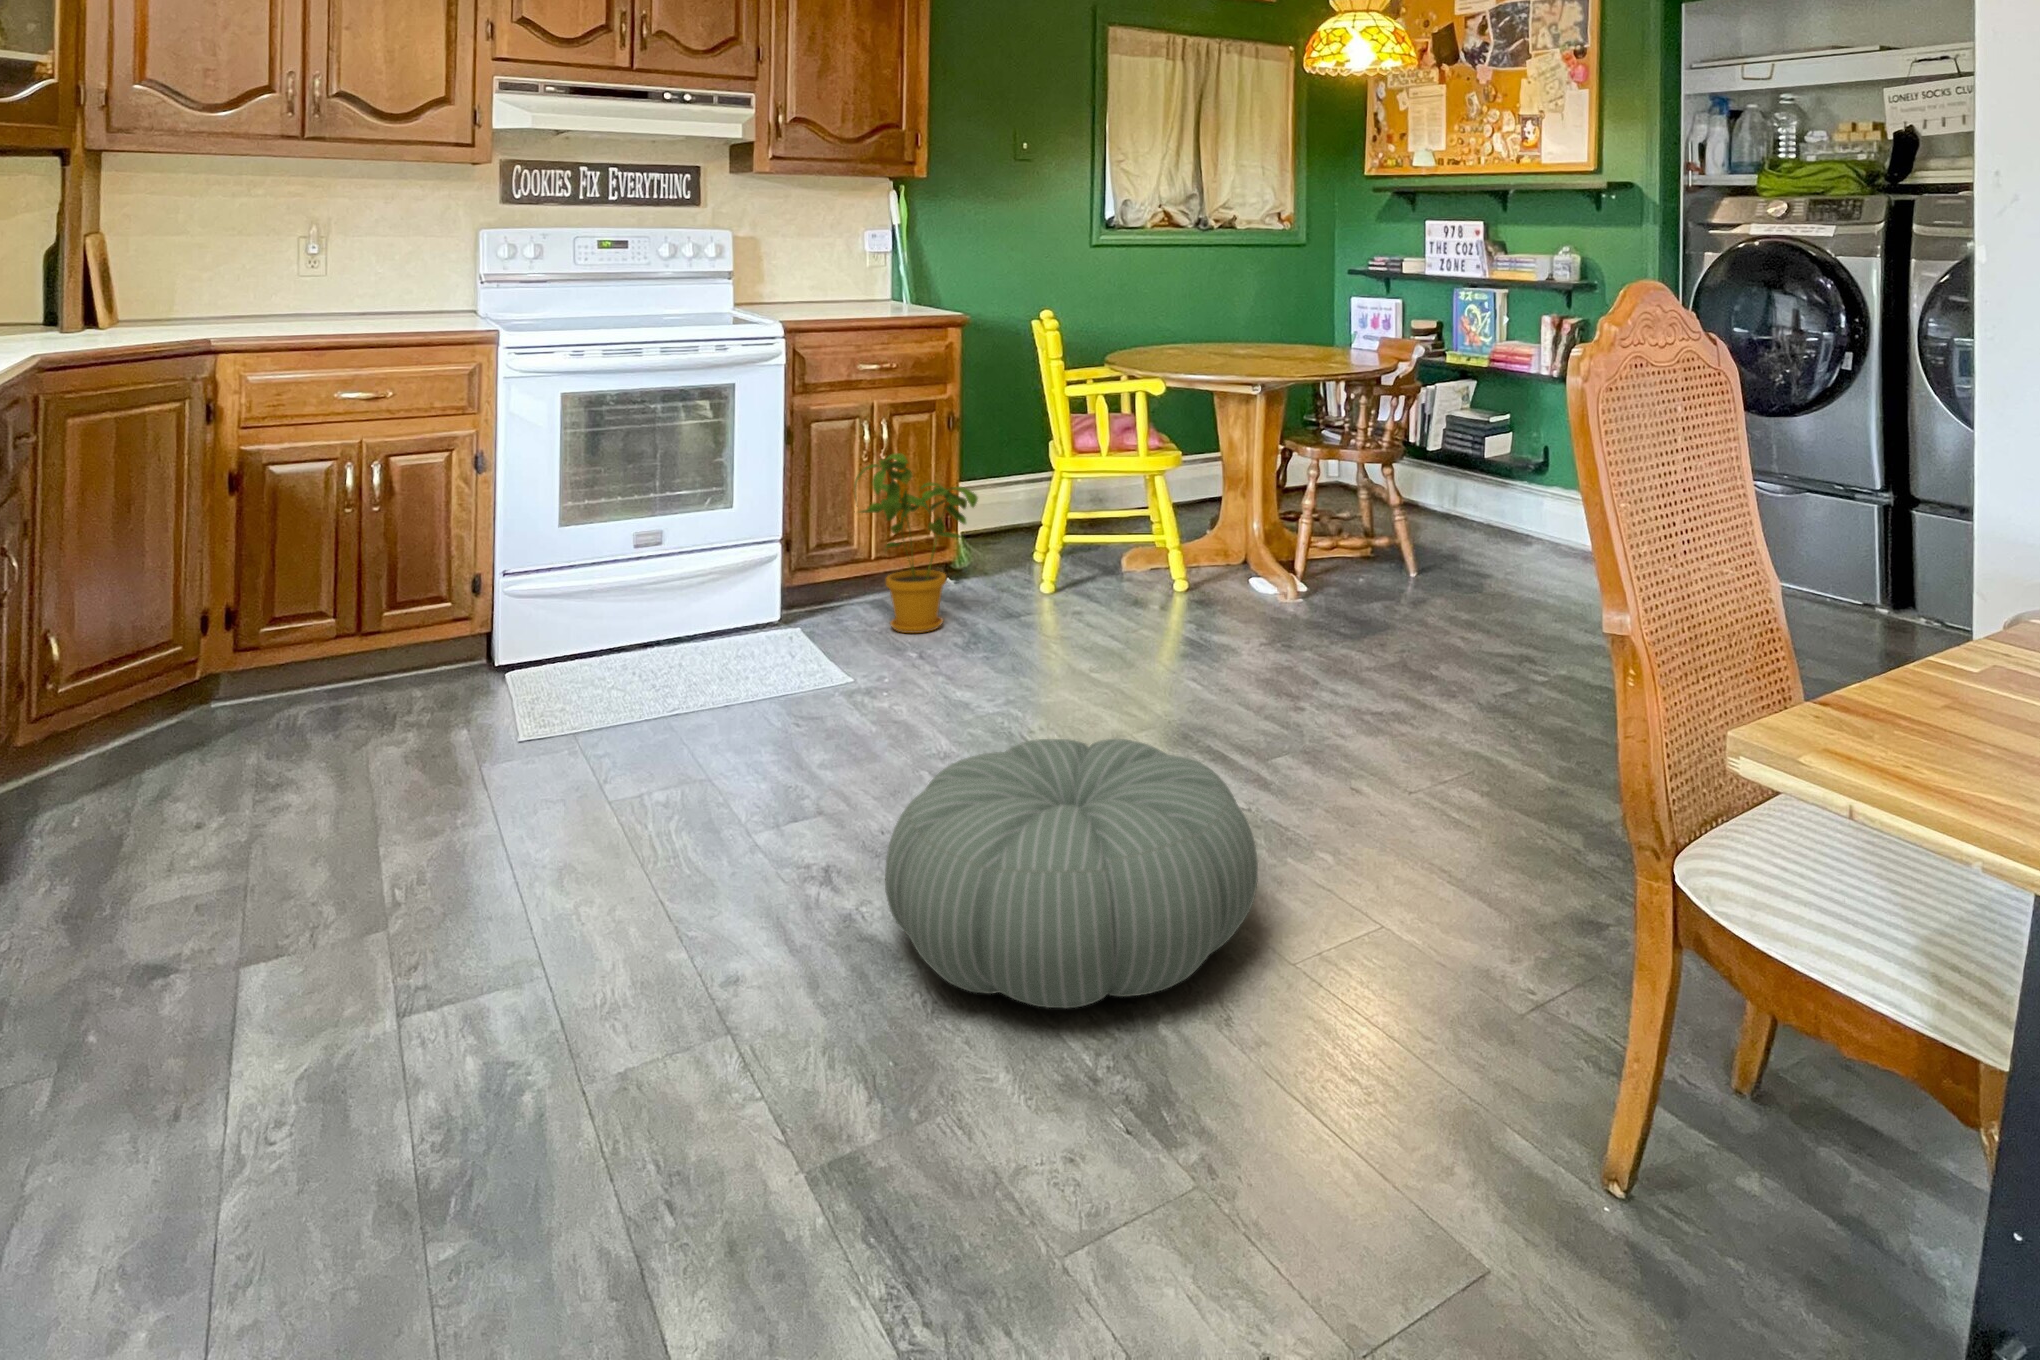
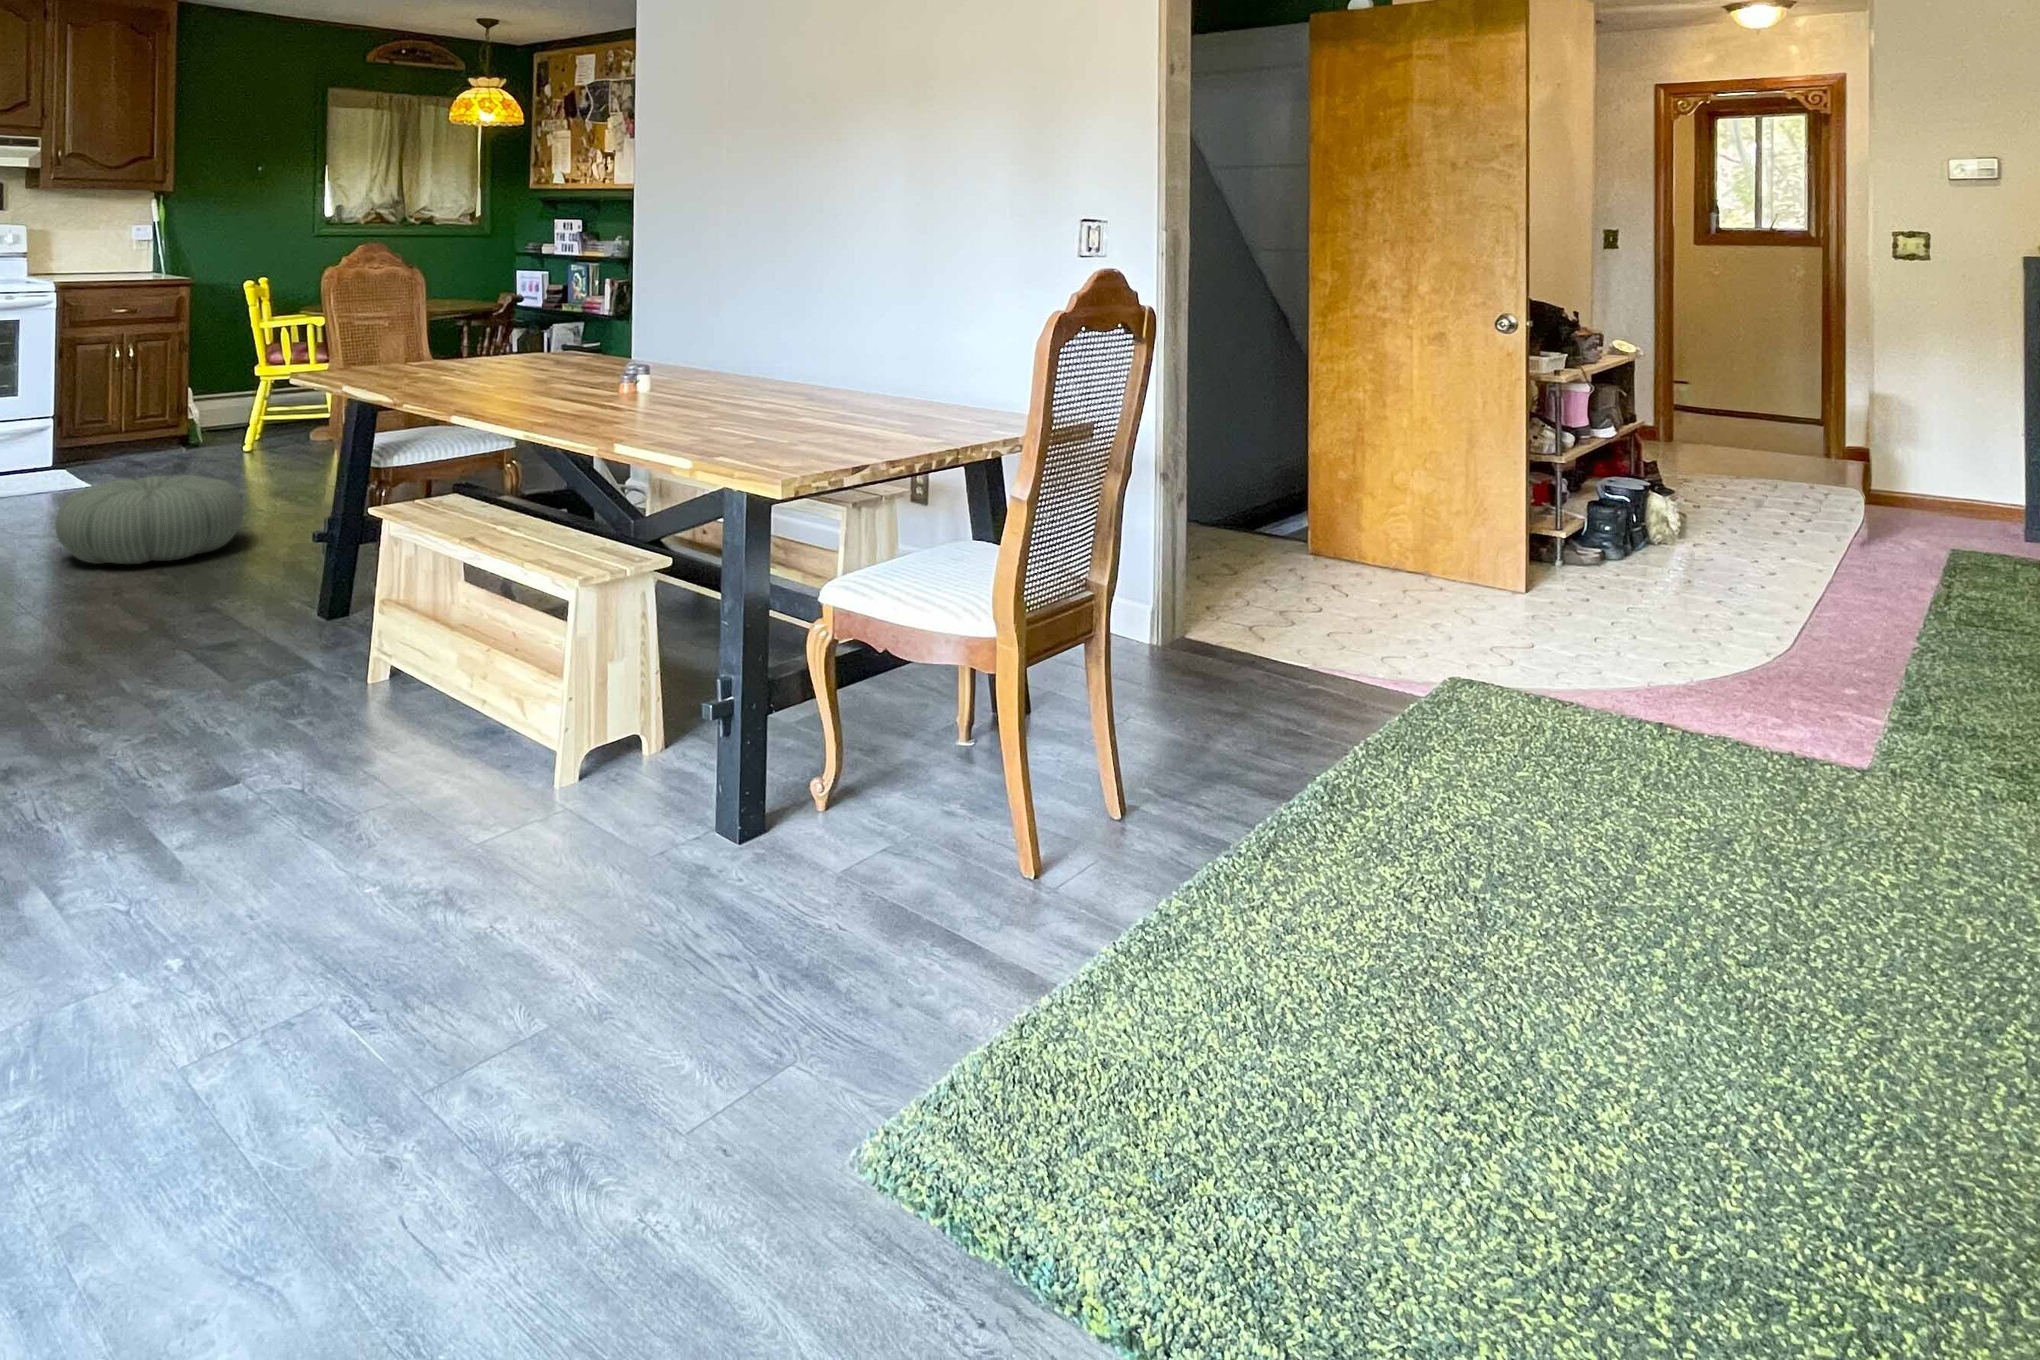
house plant: present [854,453,978,633] -> none [107,363,193,473]

